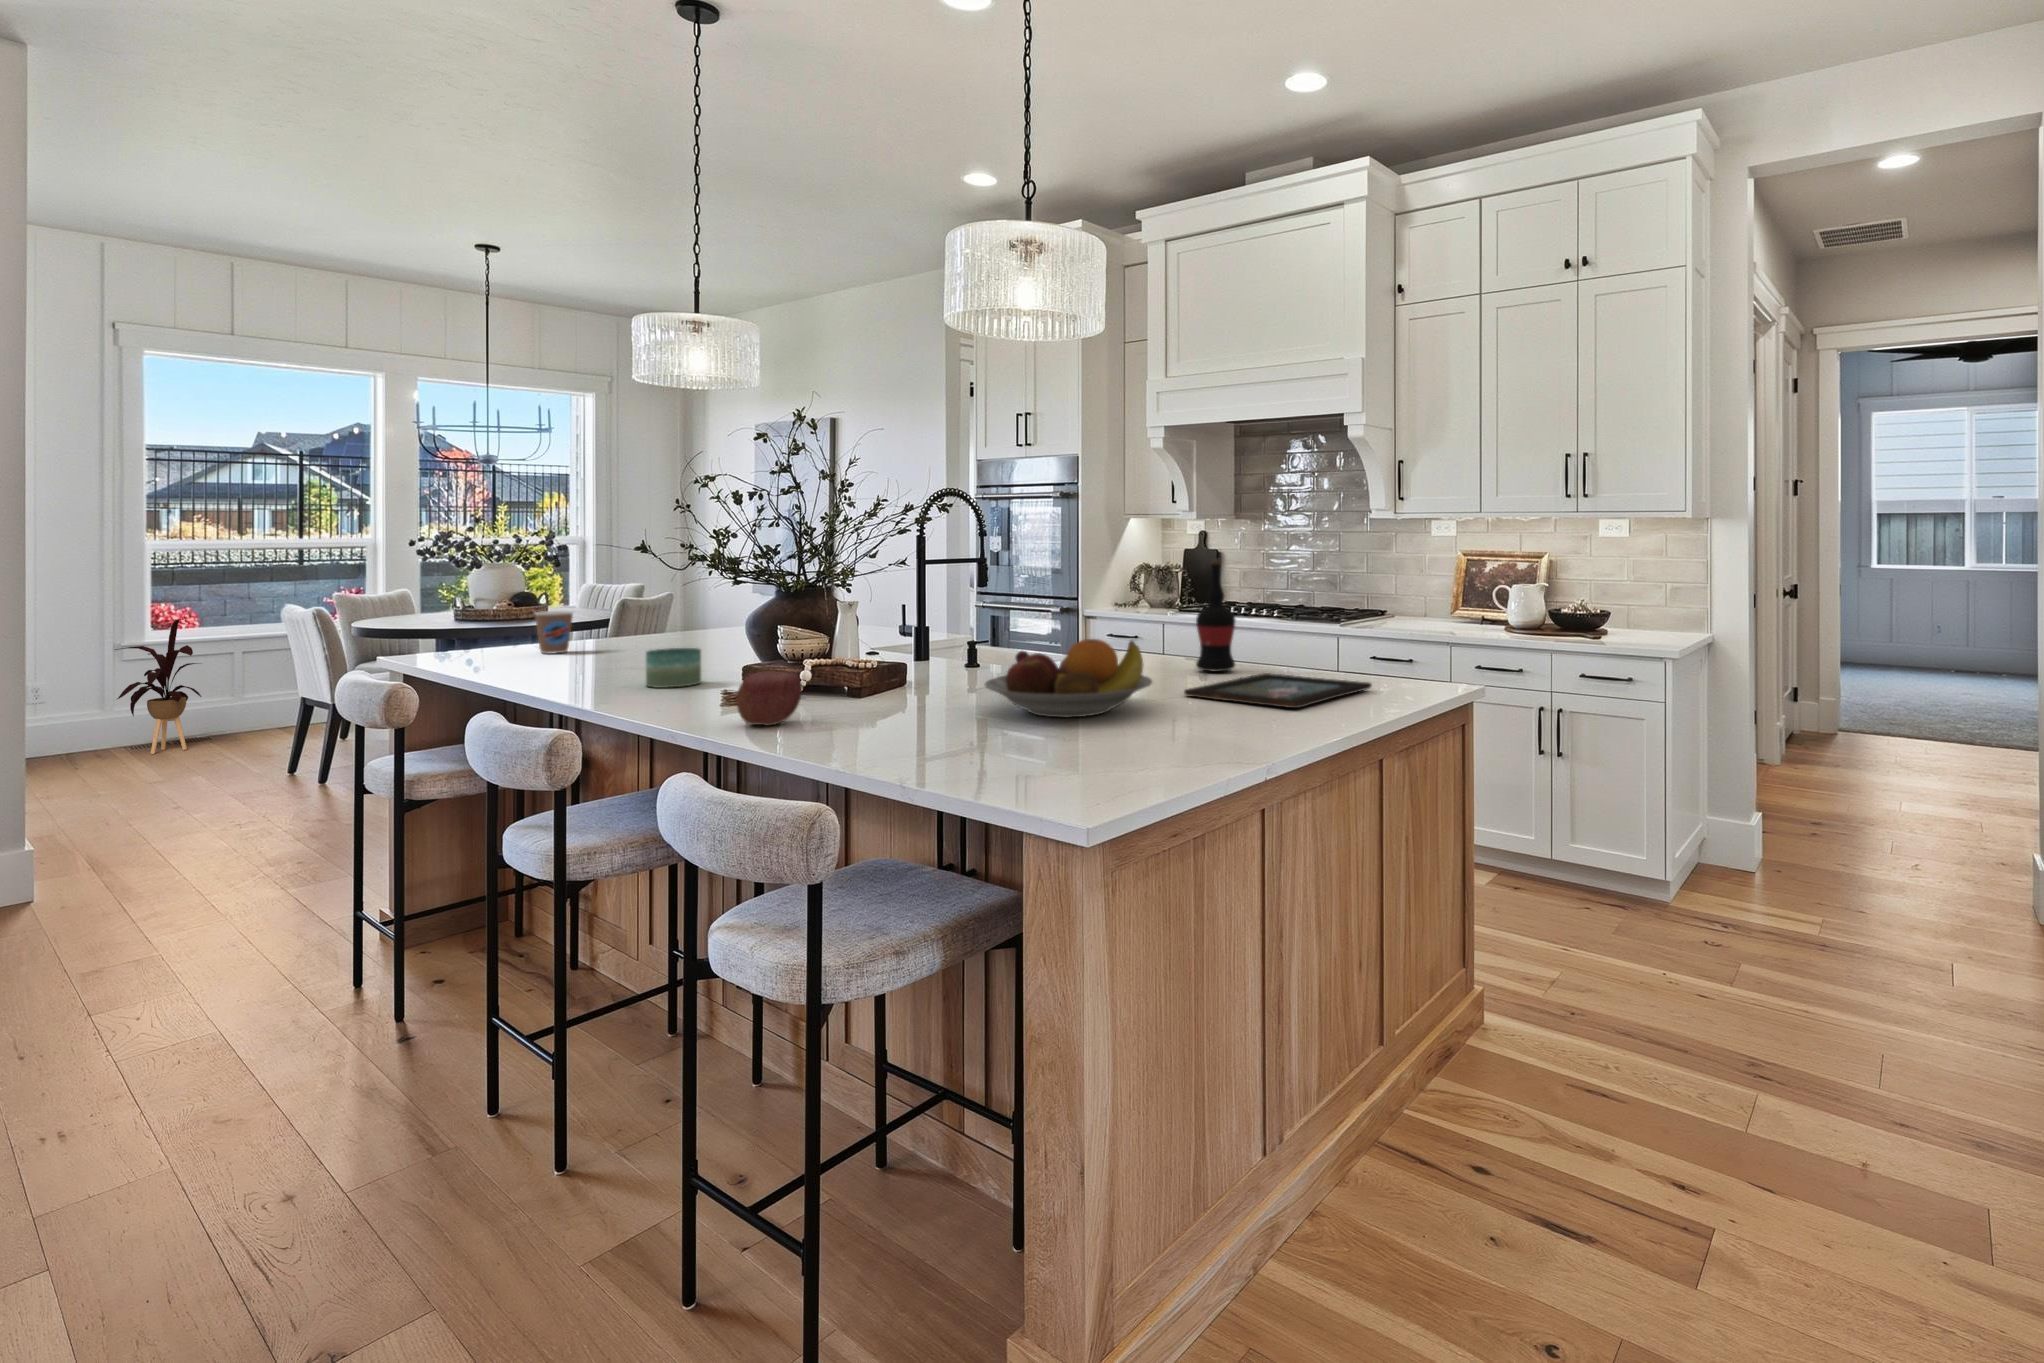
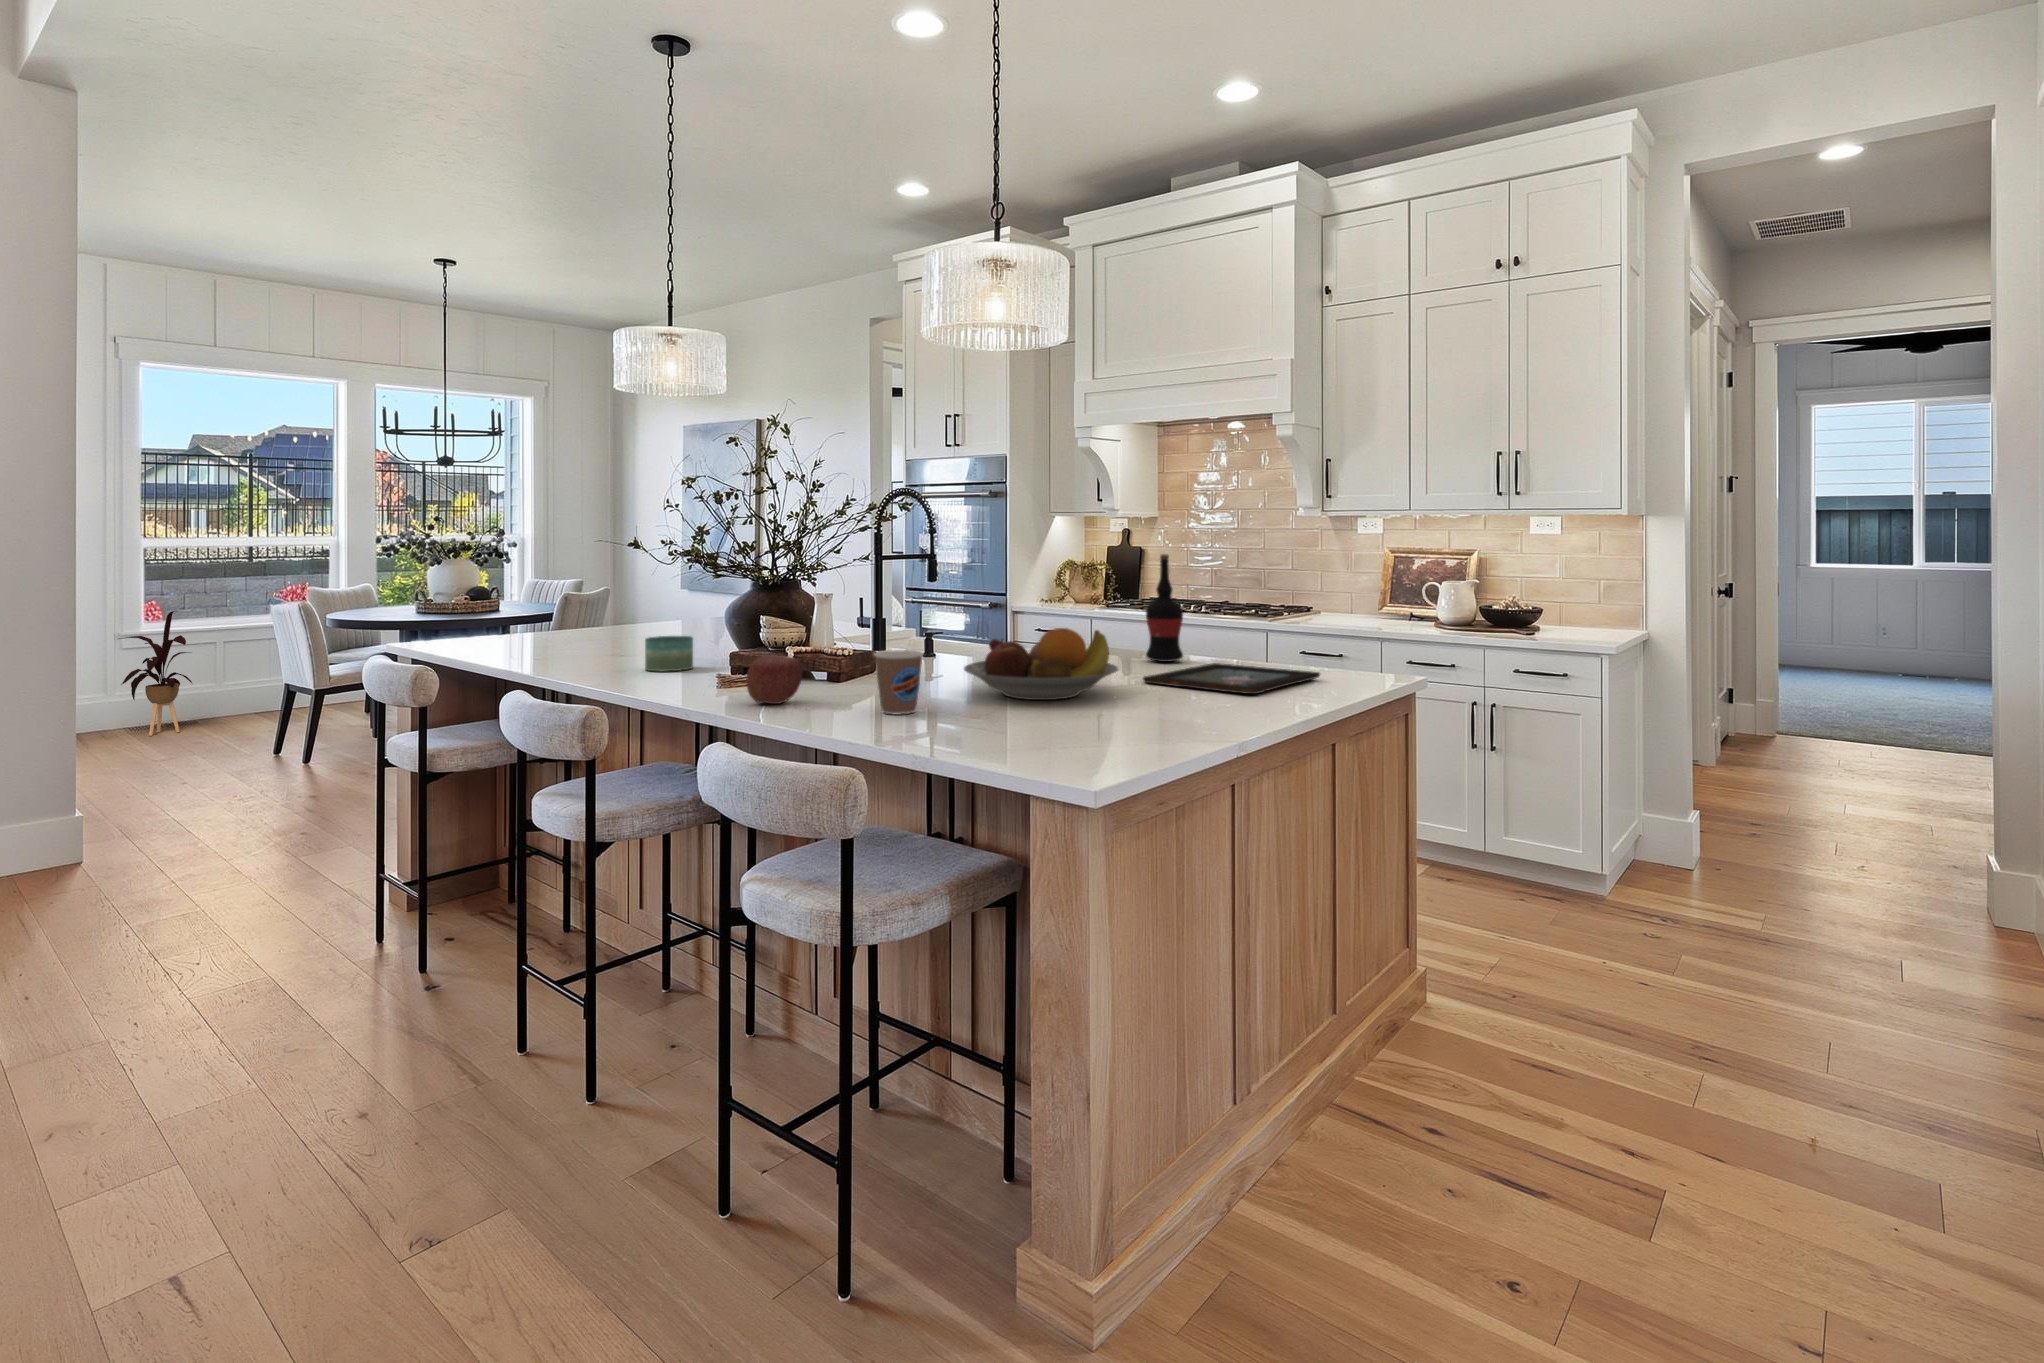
coffee cup: present [535,611,573,654] -> present [874,650,923,714]

